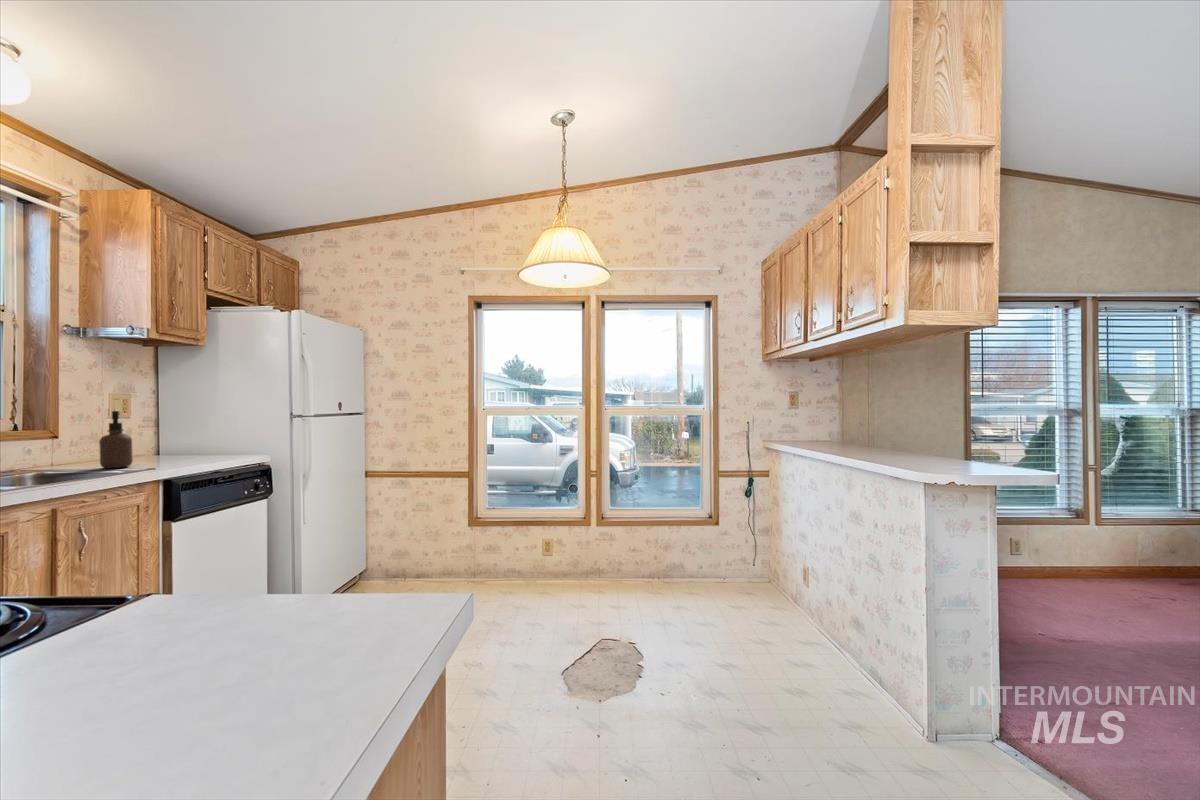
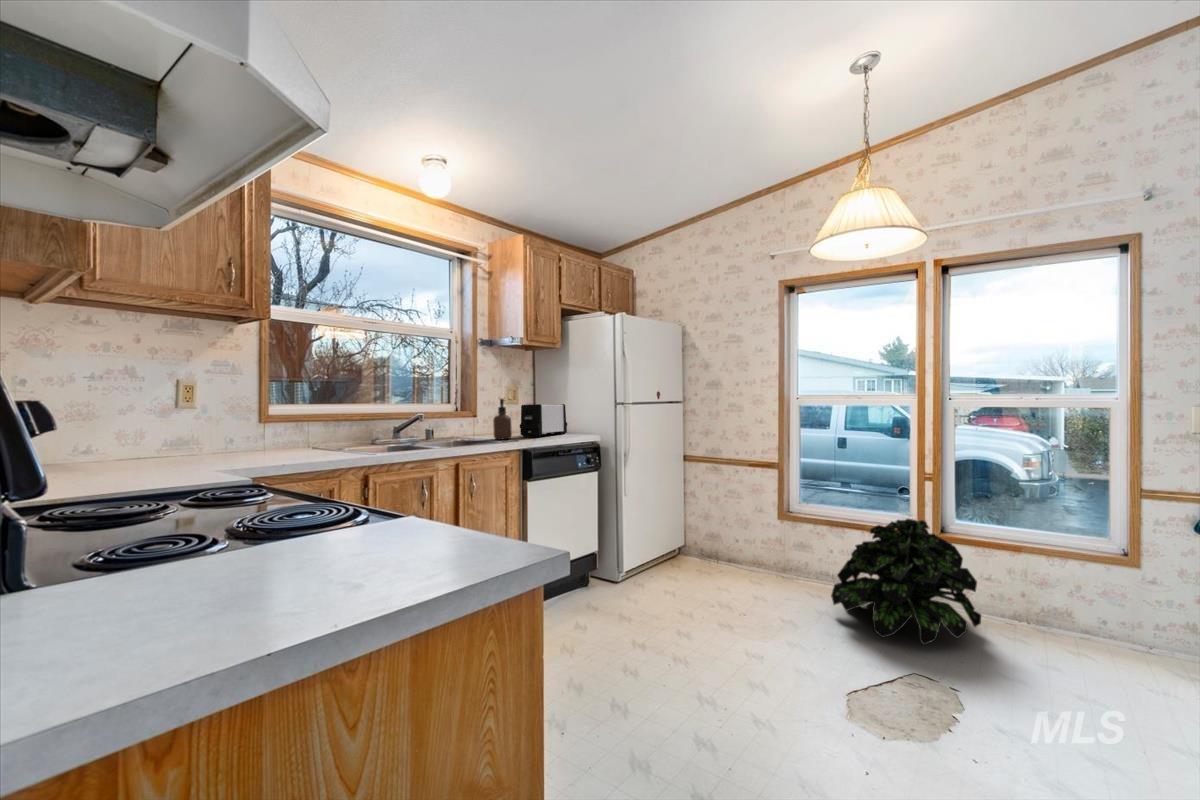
toaster: none [144,417,217,462] -> present [520,404,567,437]
potted plant: none [525,510,638,616] -> present [831,519,981,645]

